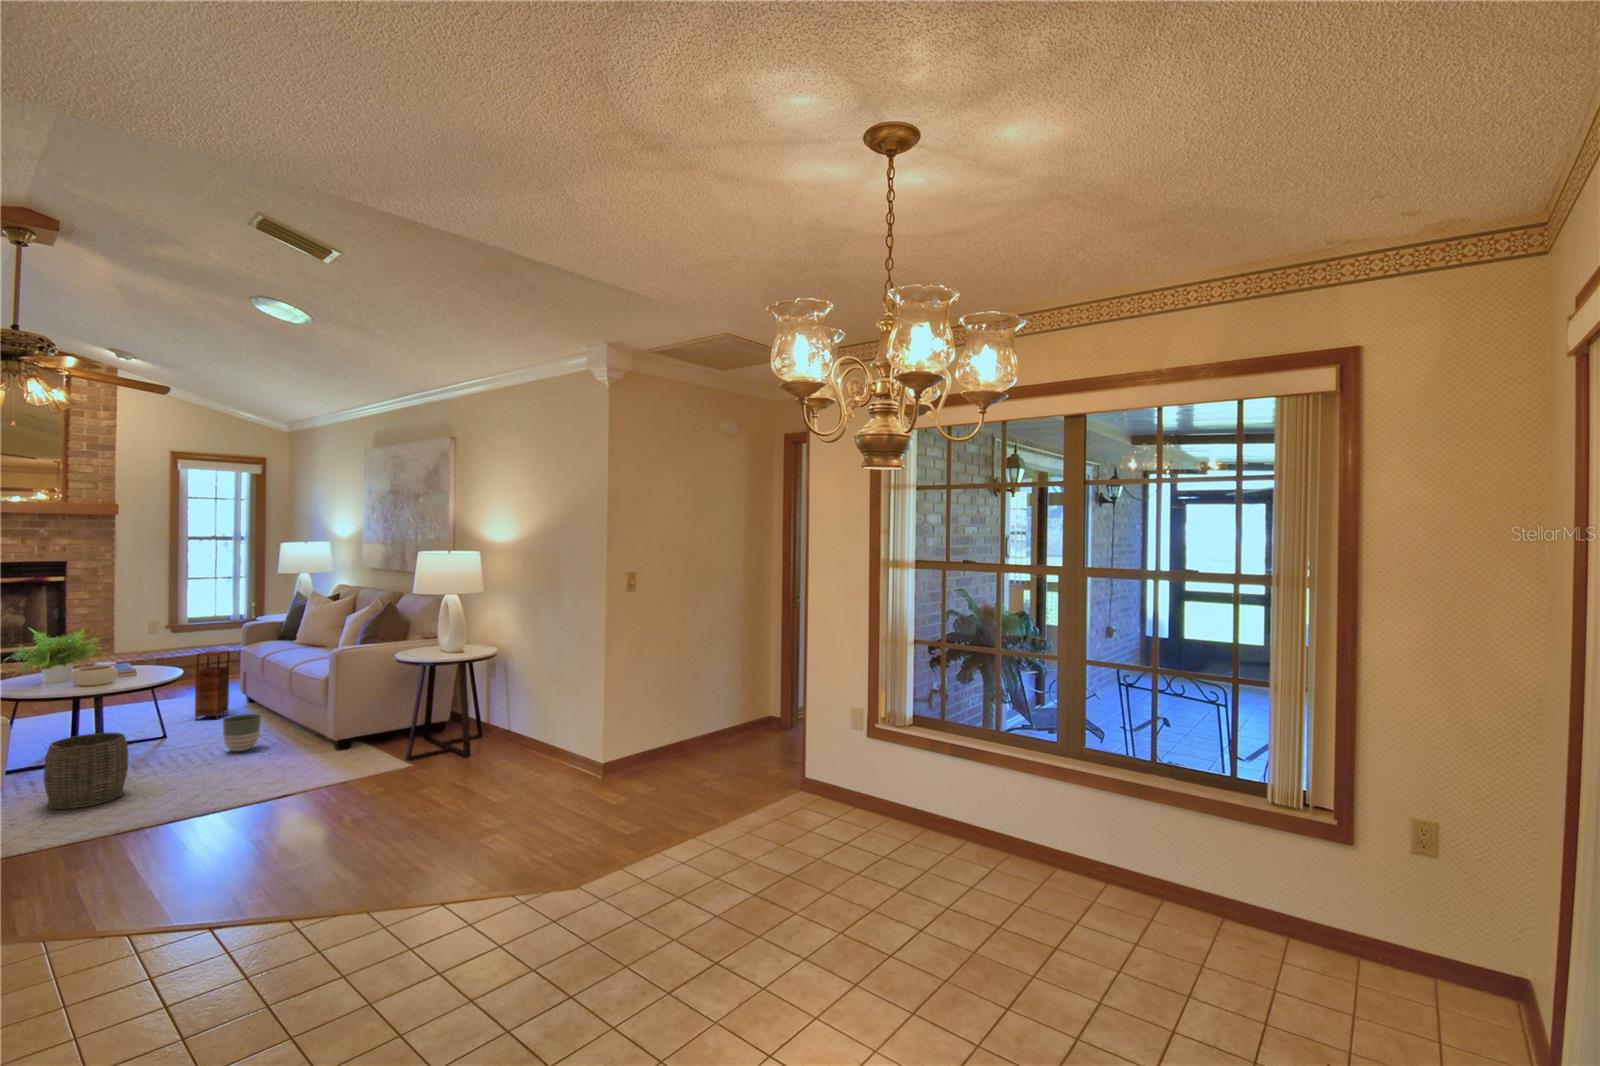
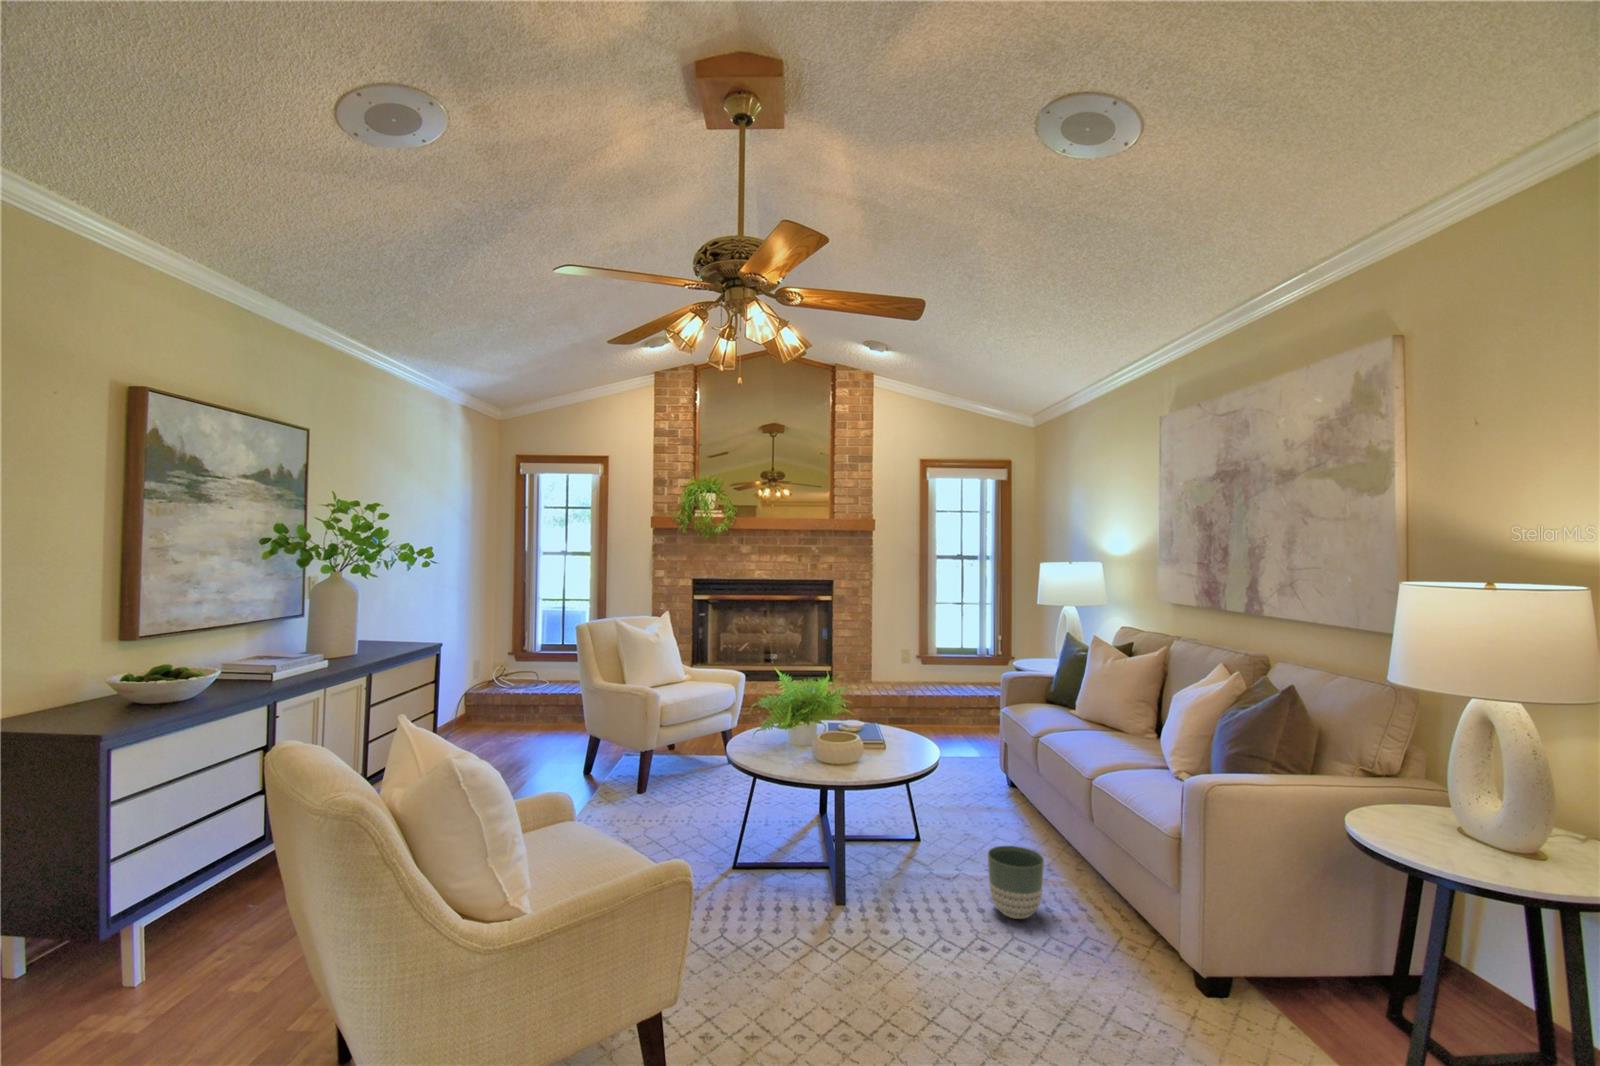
storage cabinet: present [195,651,230,720] -> none [947,709,986,815]
woven basket: present [44,732,128,809] -> none [755,859,860,1011]

